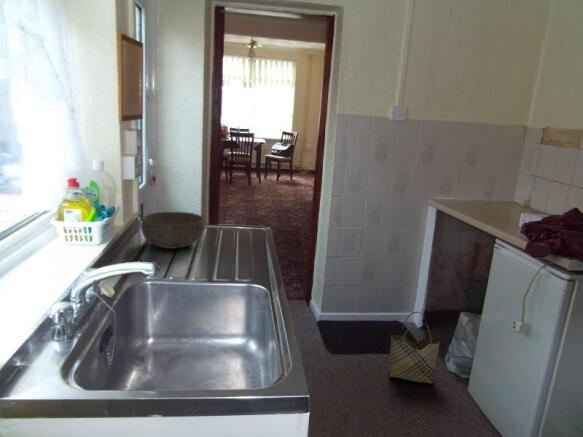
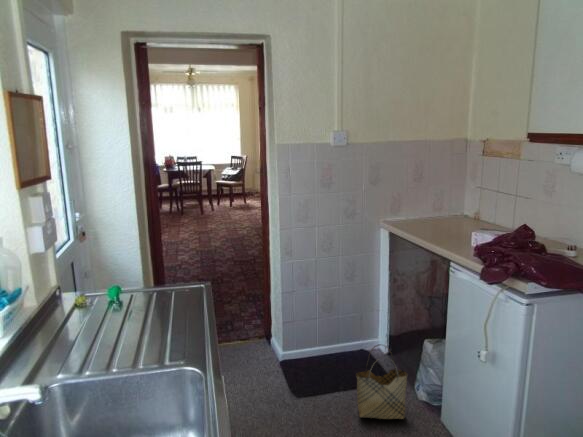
bowl: present [141,212,205,249] -> none [53,282,130,331]

